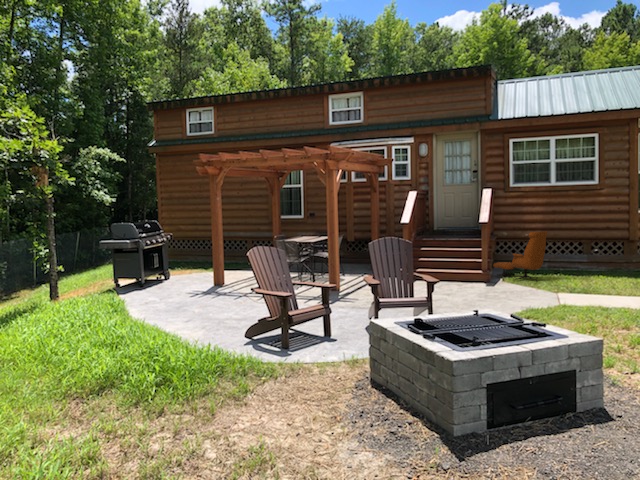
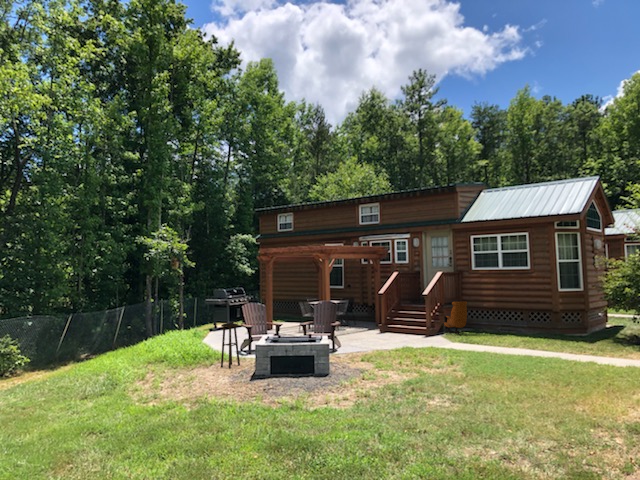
stool: none [294,301,335,410] -> present [221,323,240,368]

